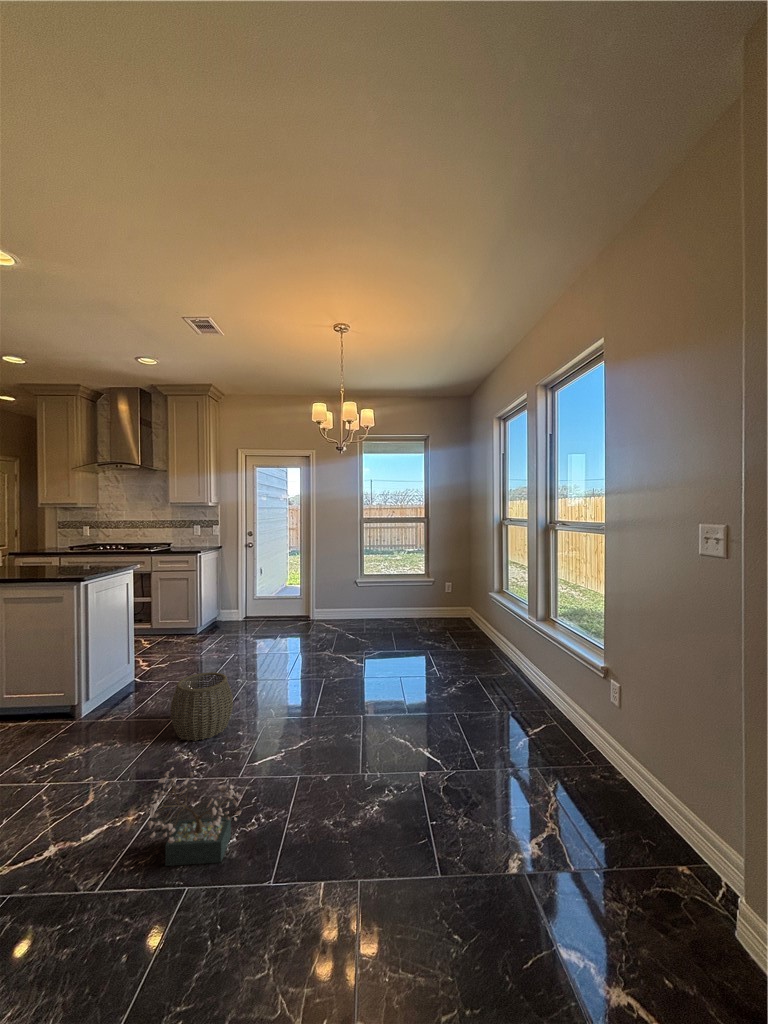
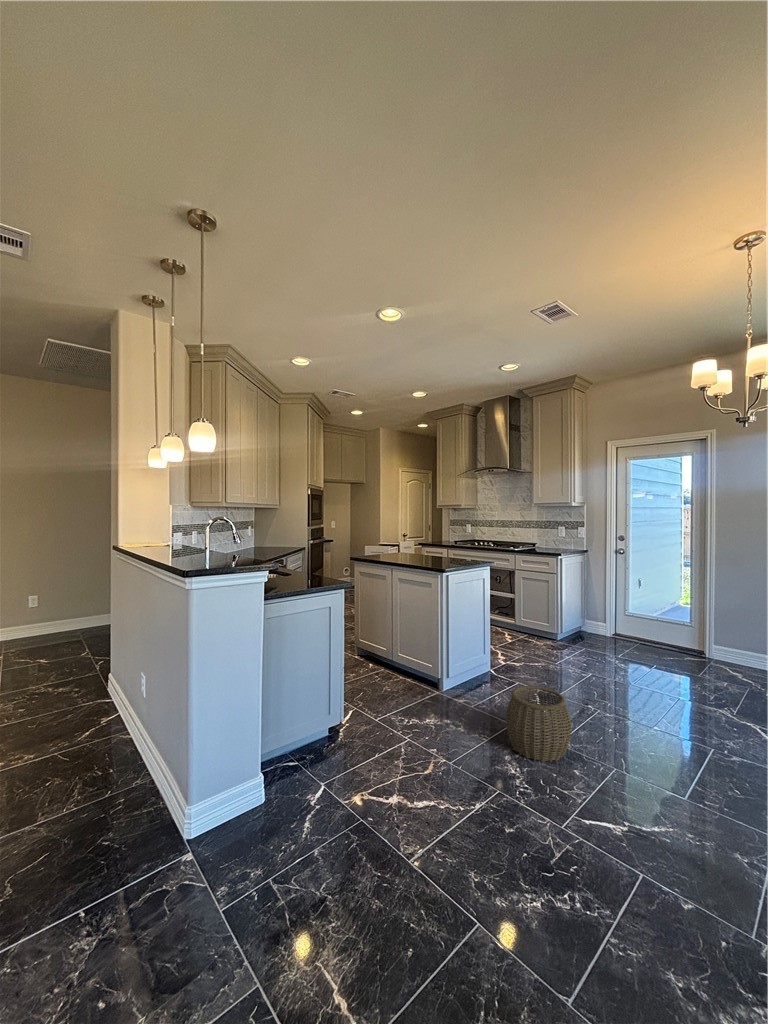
decorative plant: present [144,768,241,866] -> none [447,781,551,920]

